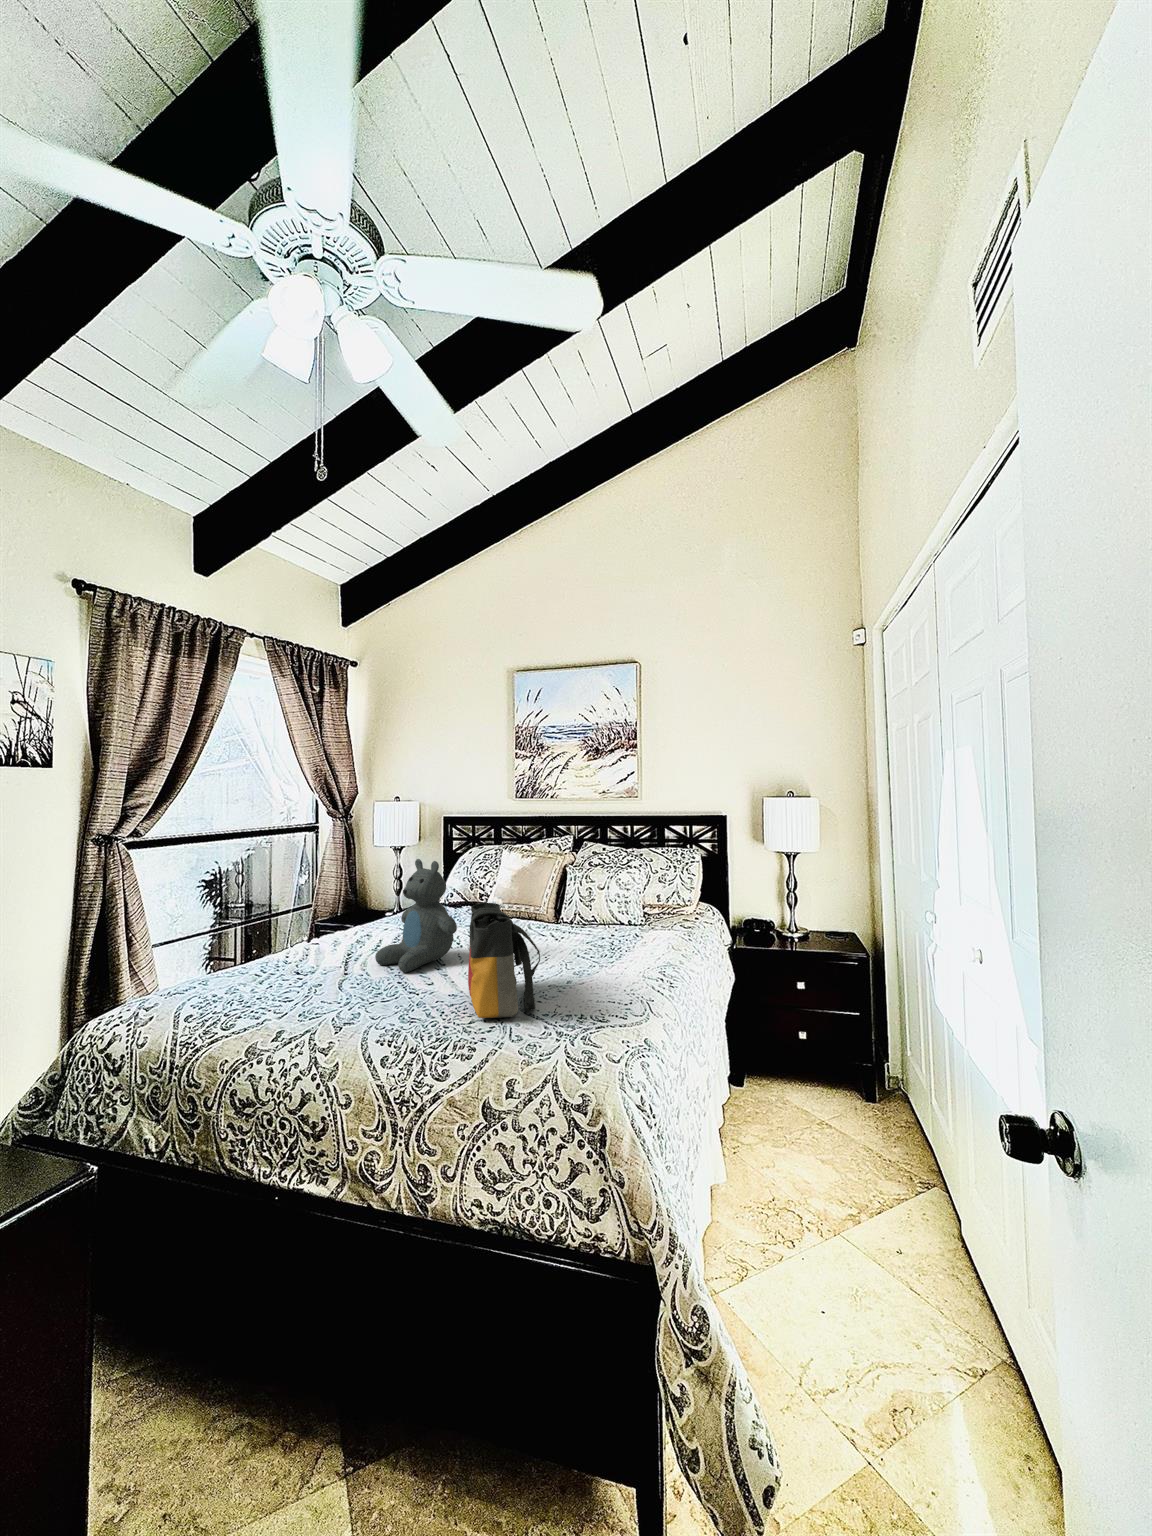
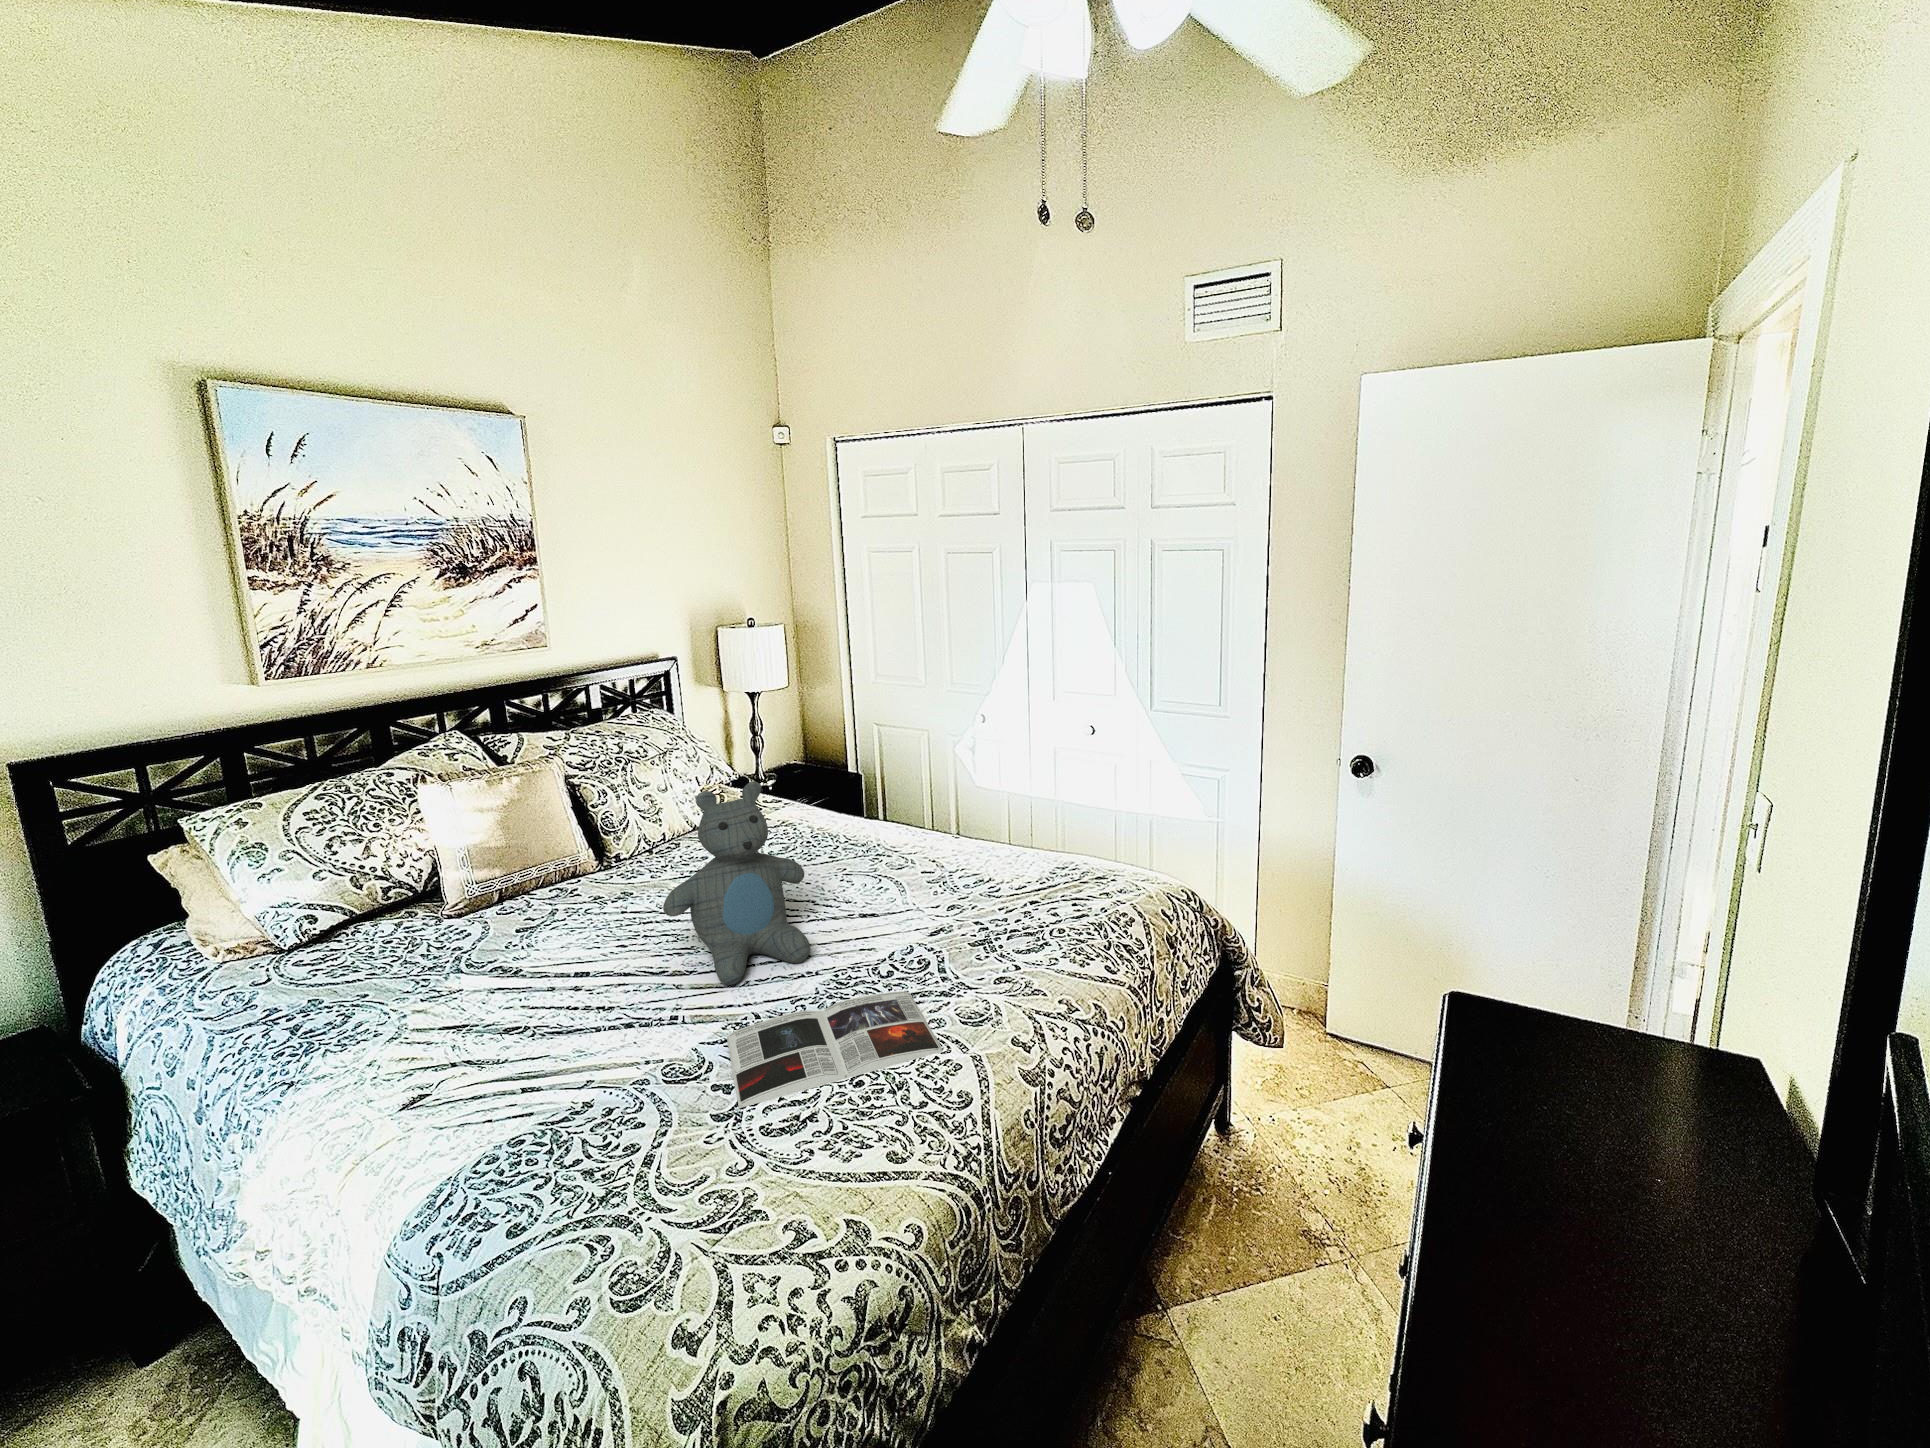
tote bag: present [468,902,540,1018] -> none [897,788,1054,912]
magazine: none [250,970,348,1015] -> present [727,991,943,1108]

